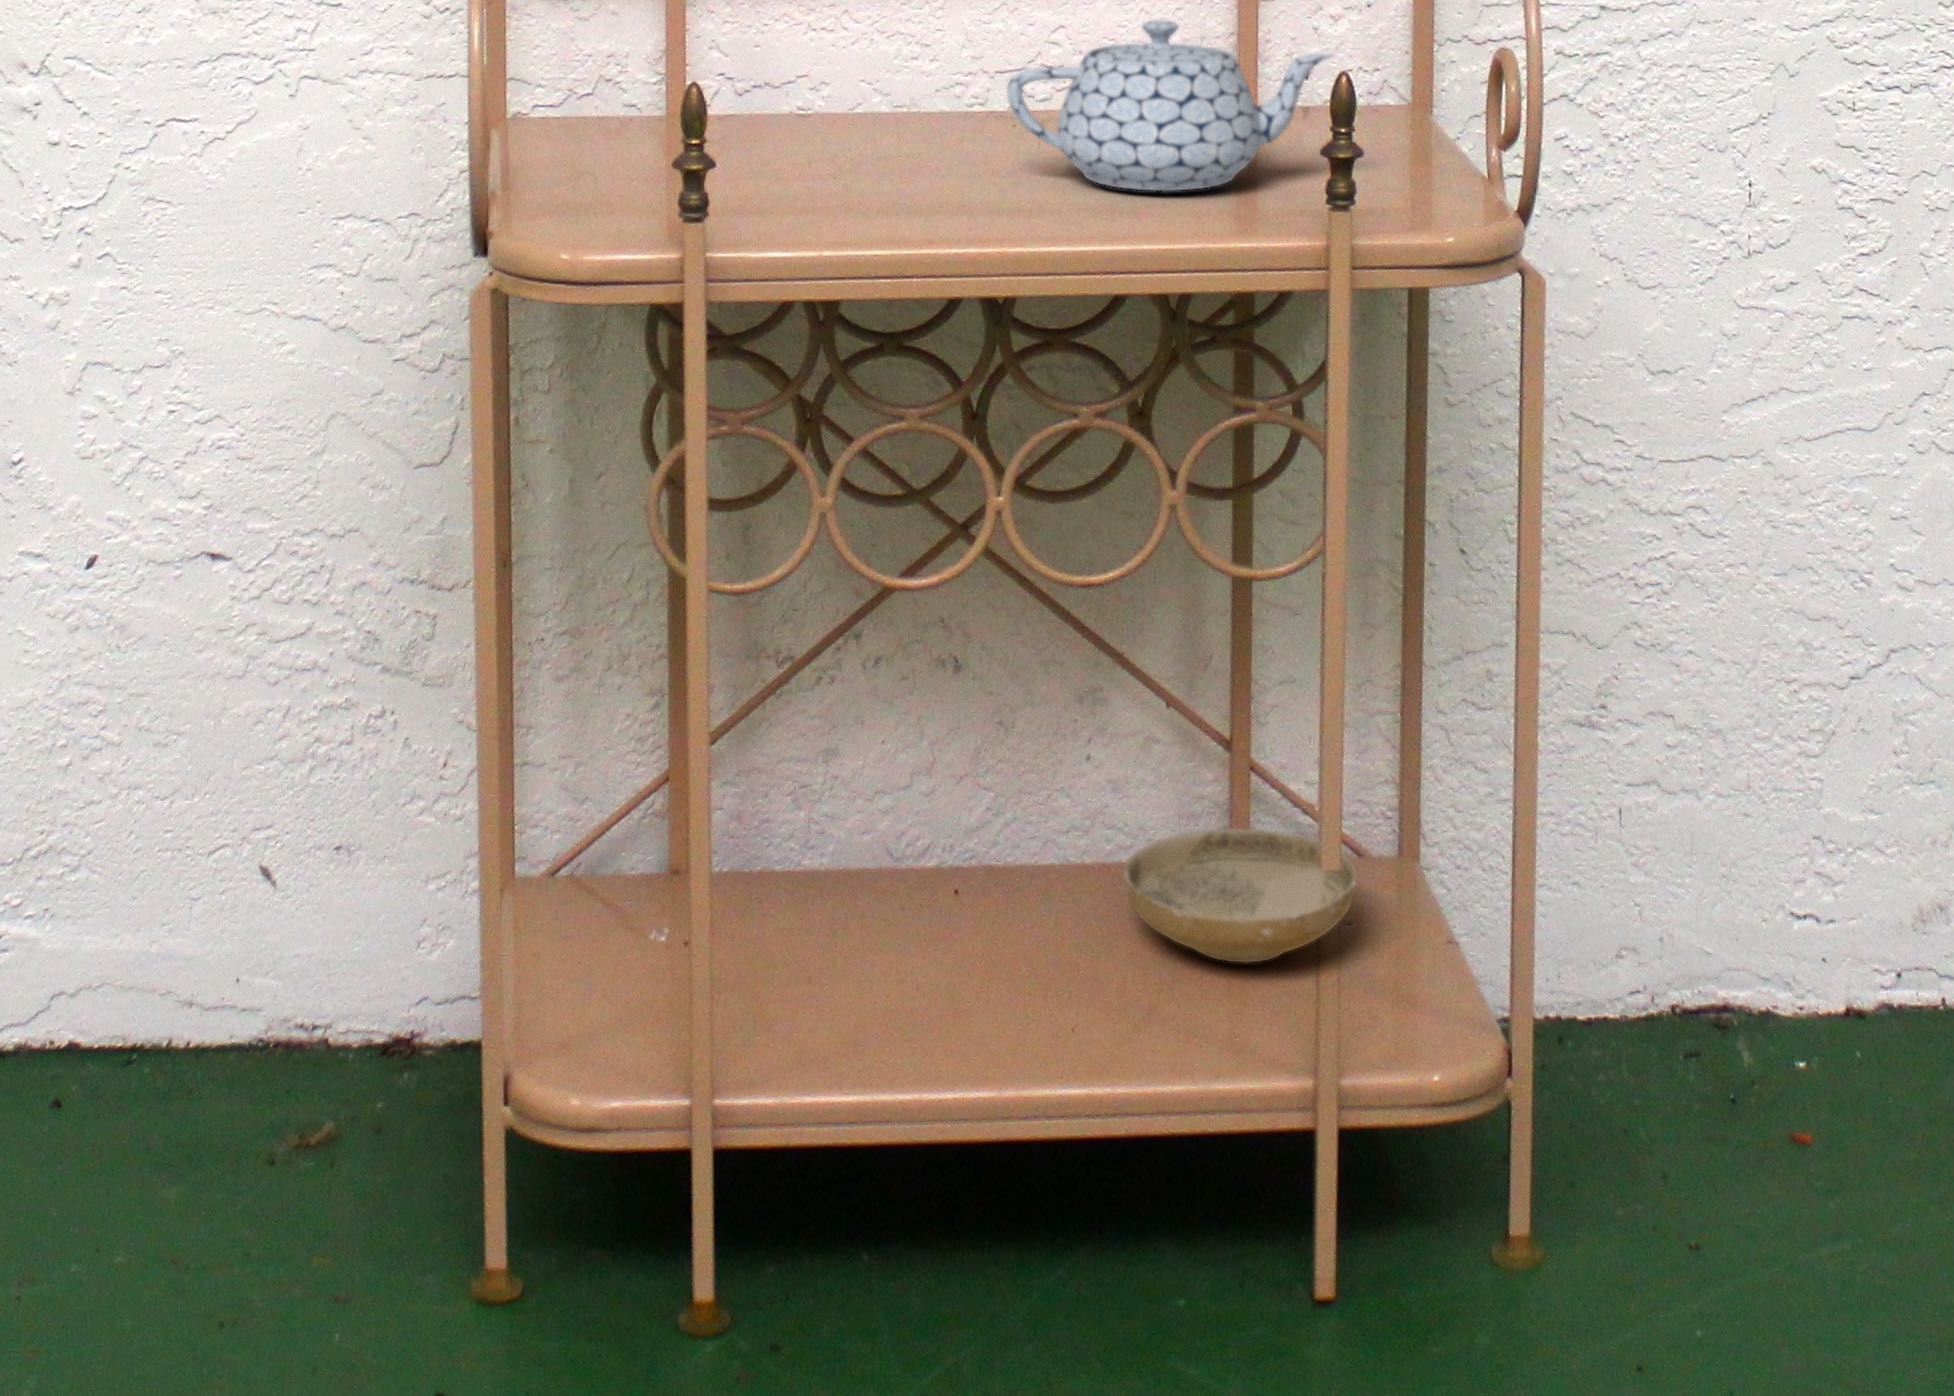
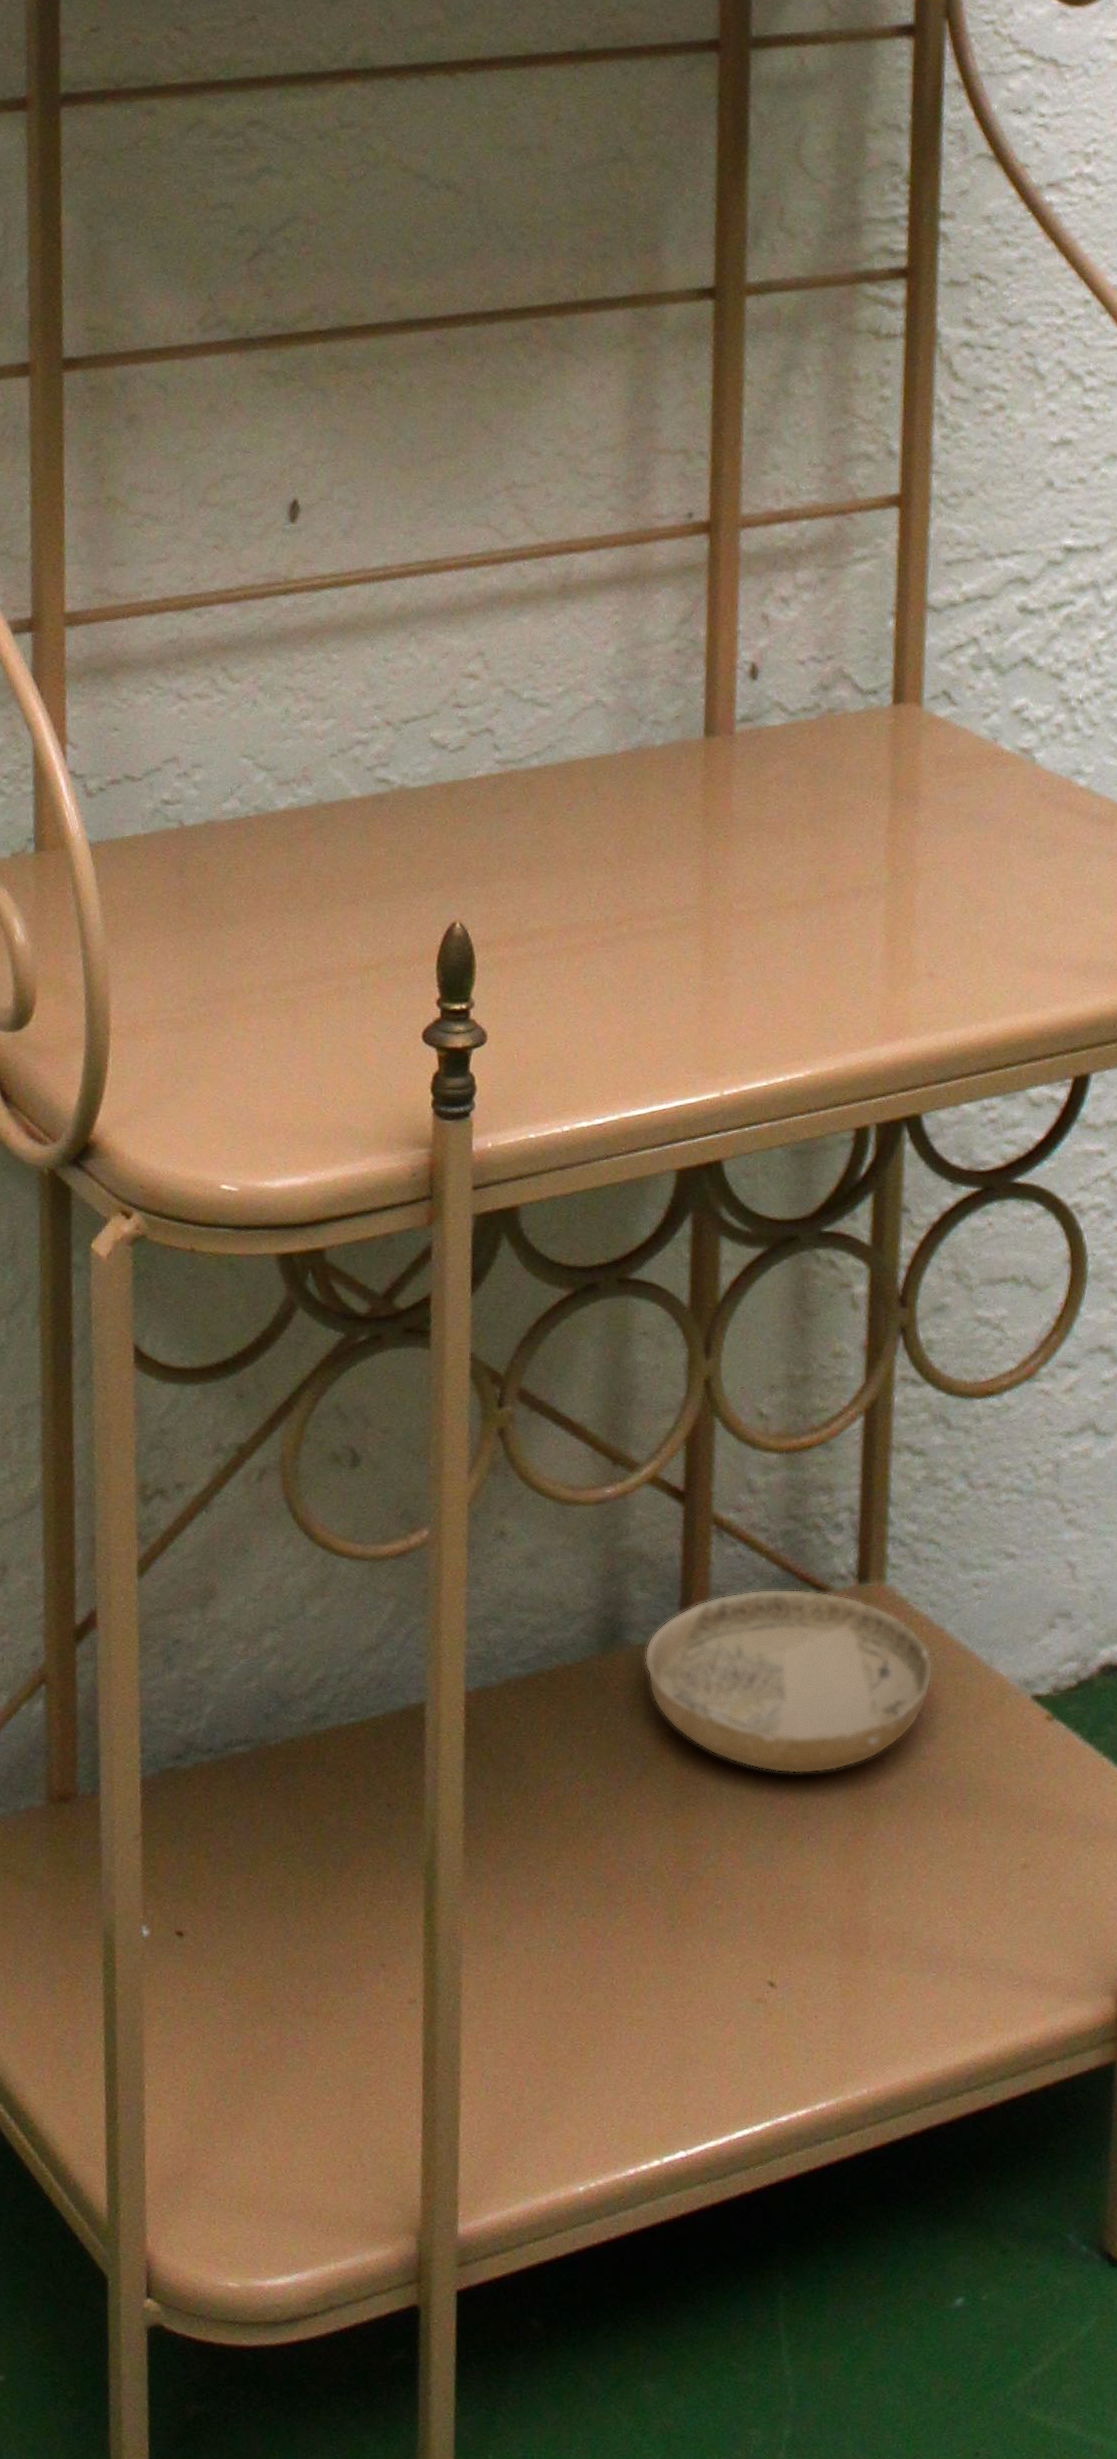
teapot: present [1007,20,1331,191] -> none [625,698,986,921]

